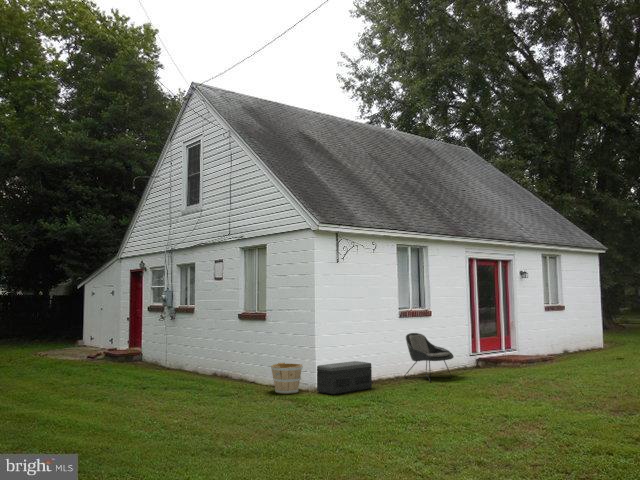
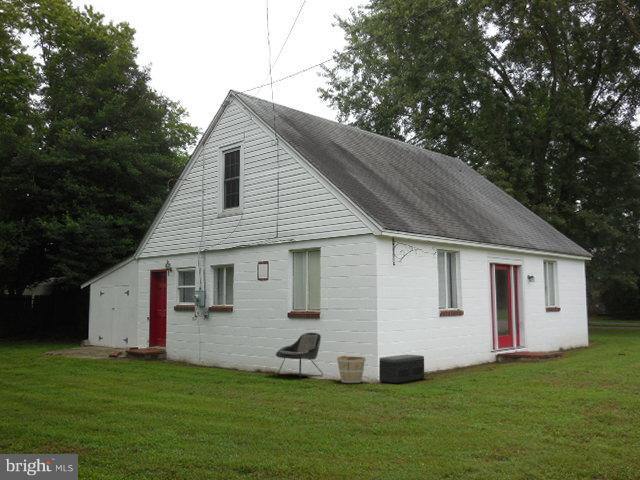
lounge chair: present [404,333,454,382] -> present [276,333,323,379]

